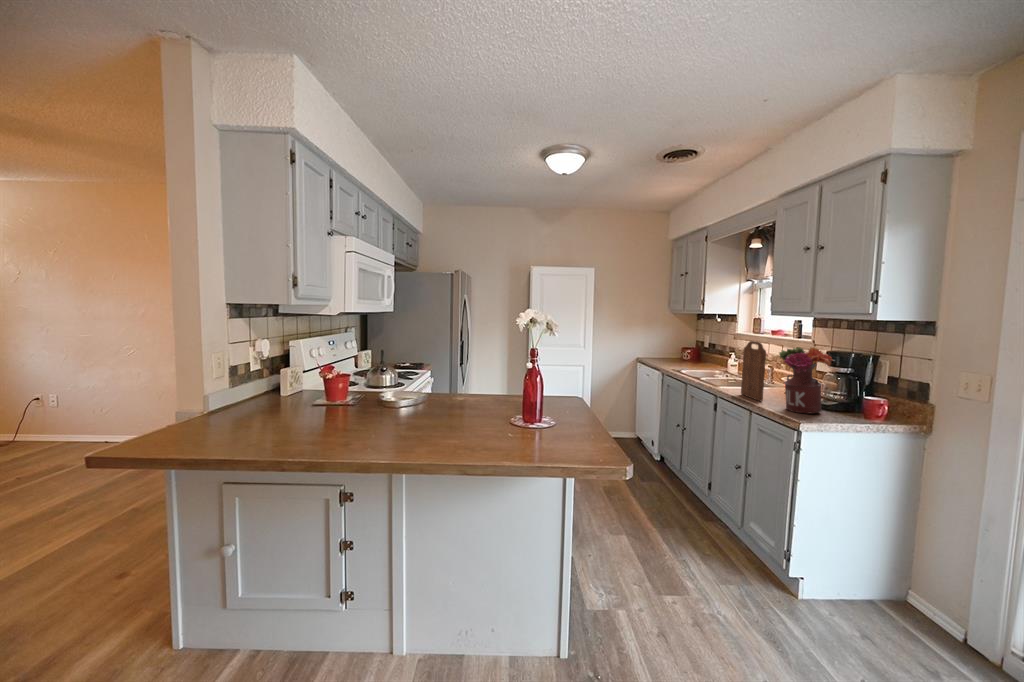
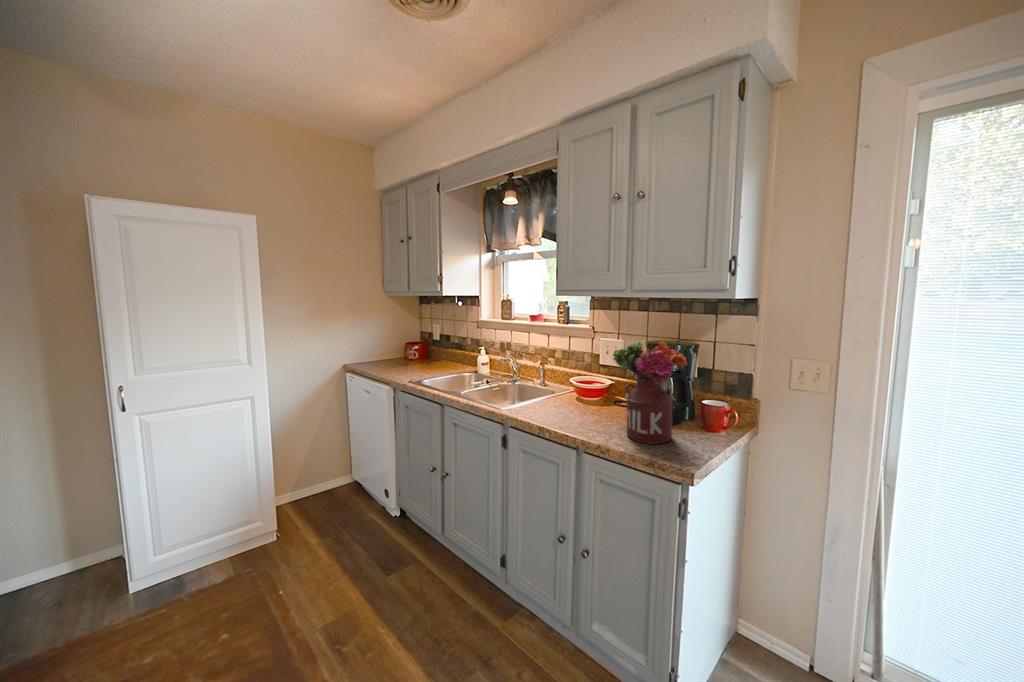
cutting board: present [741,341,766,401] -> none [544,335,589,429]

